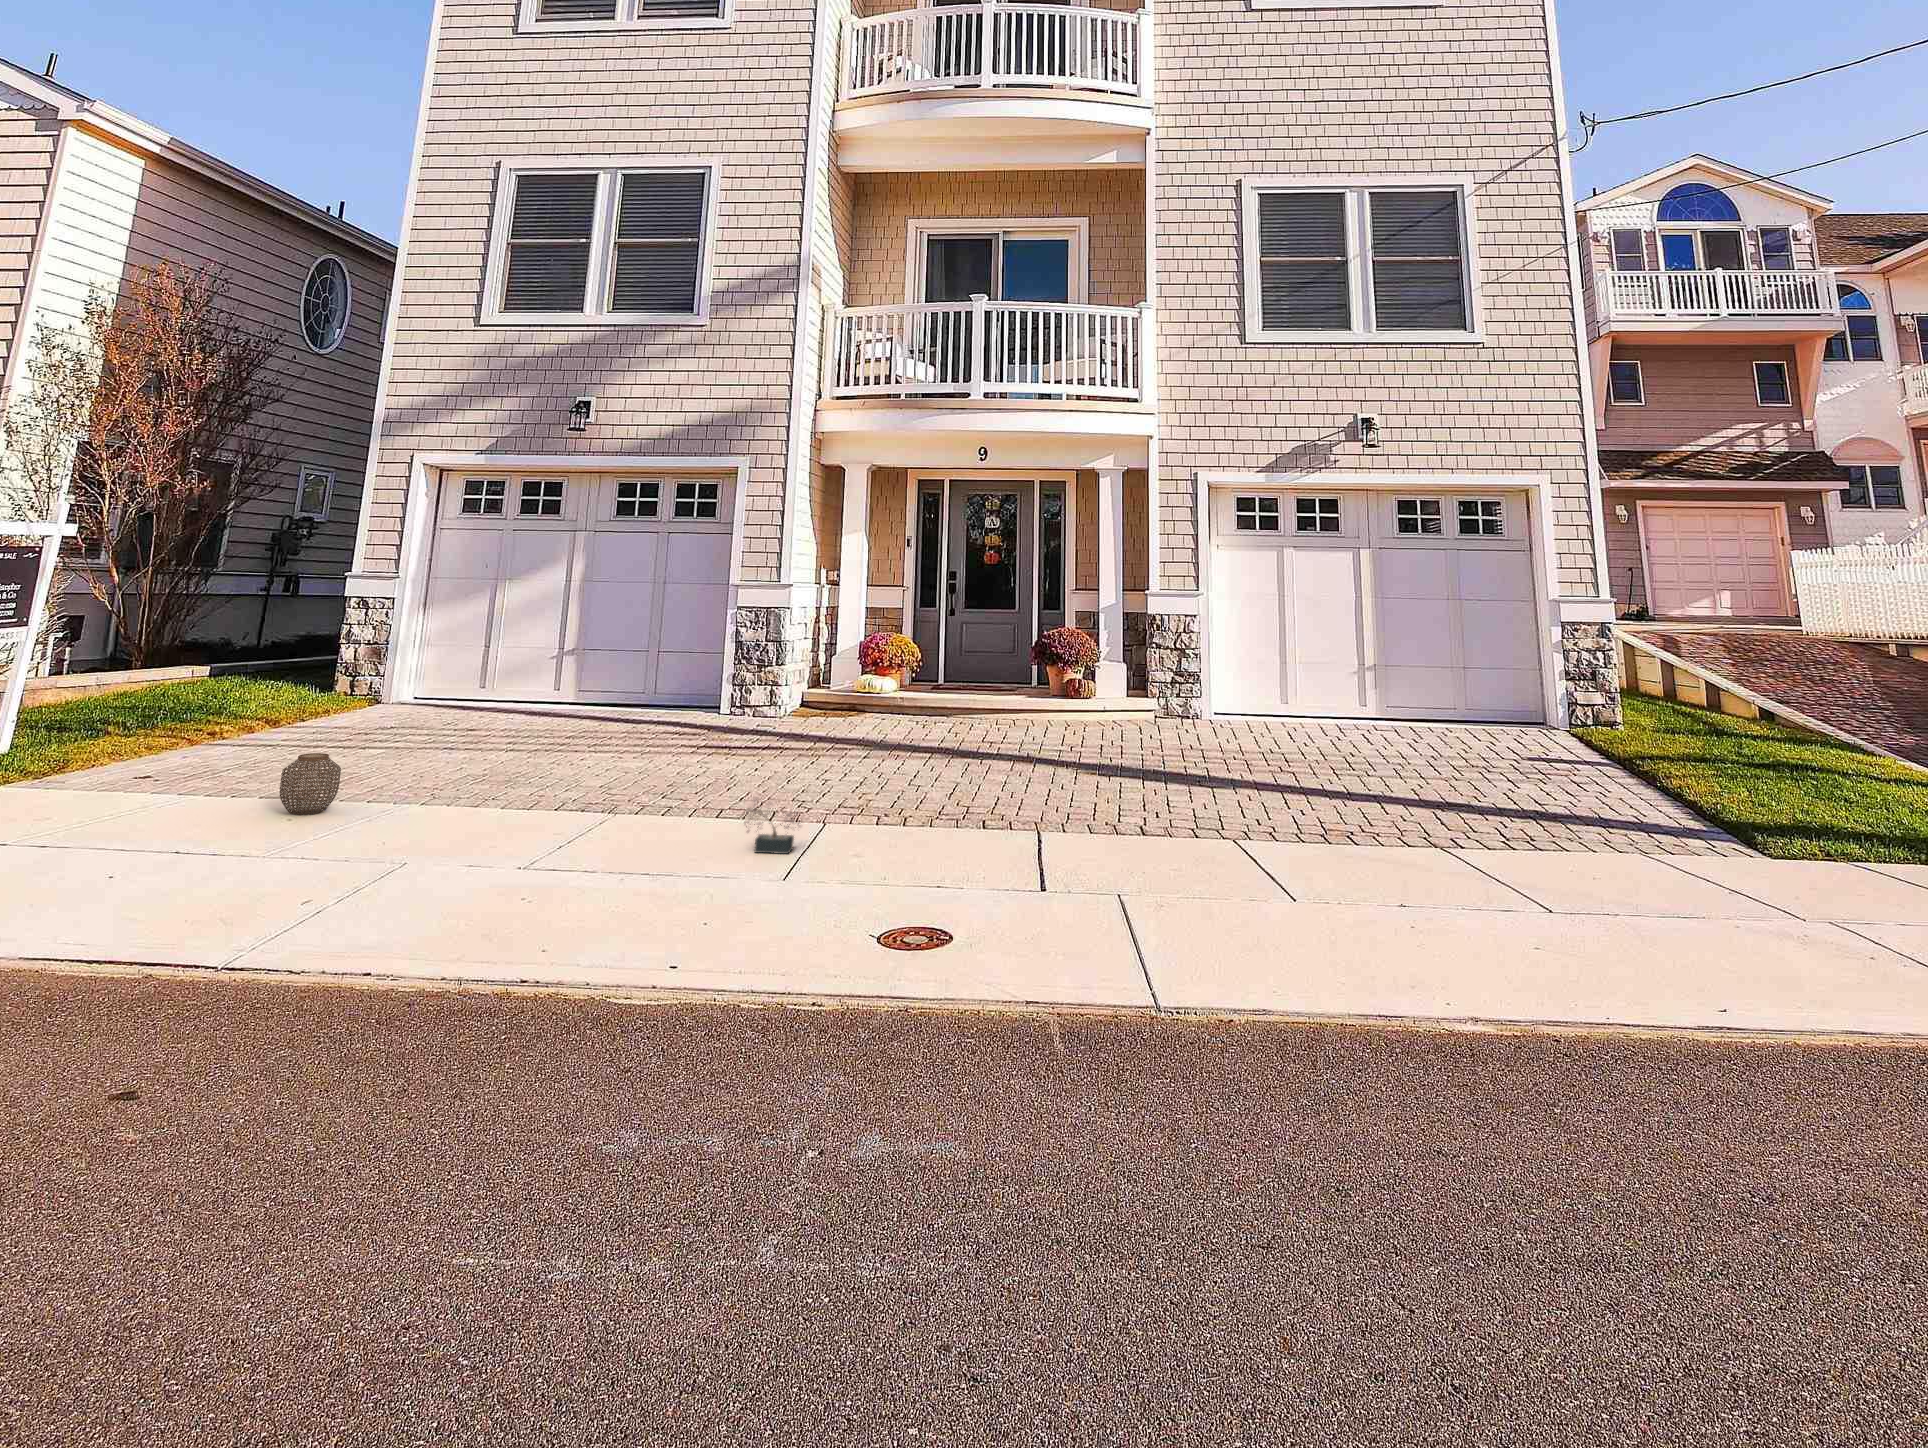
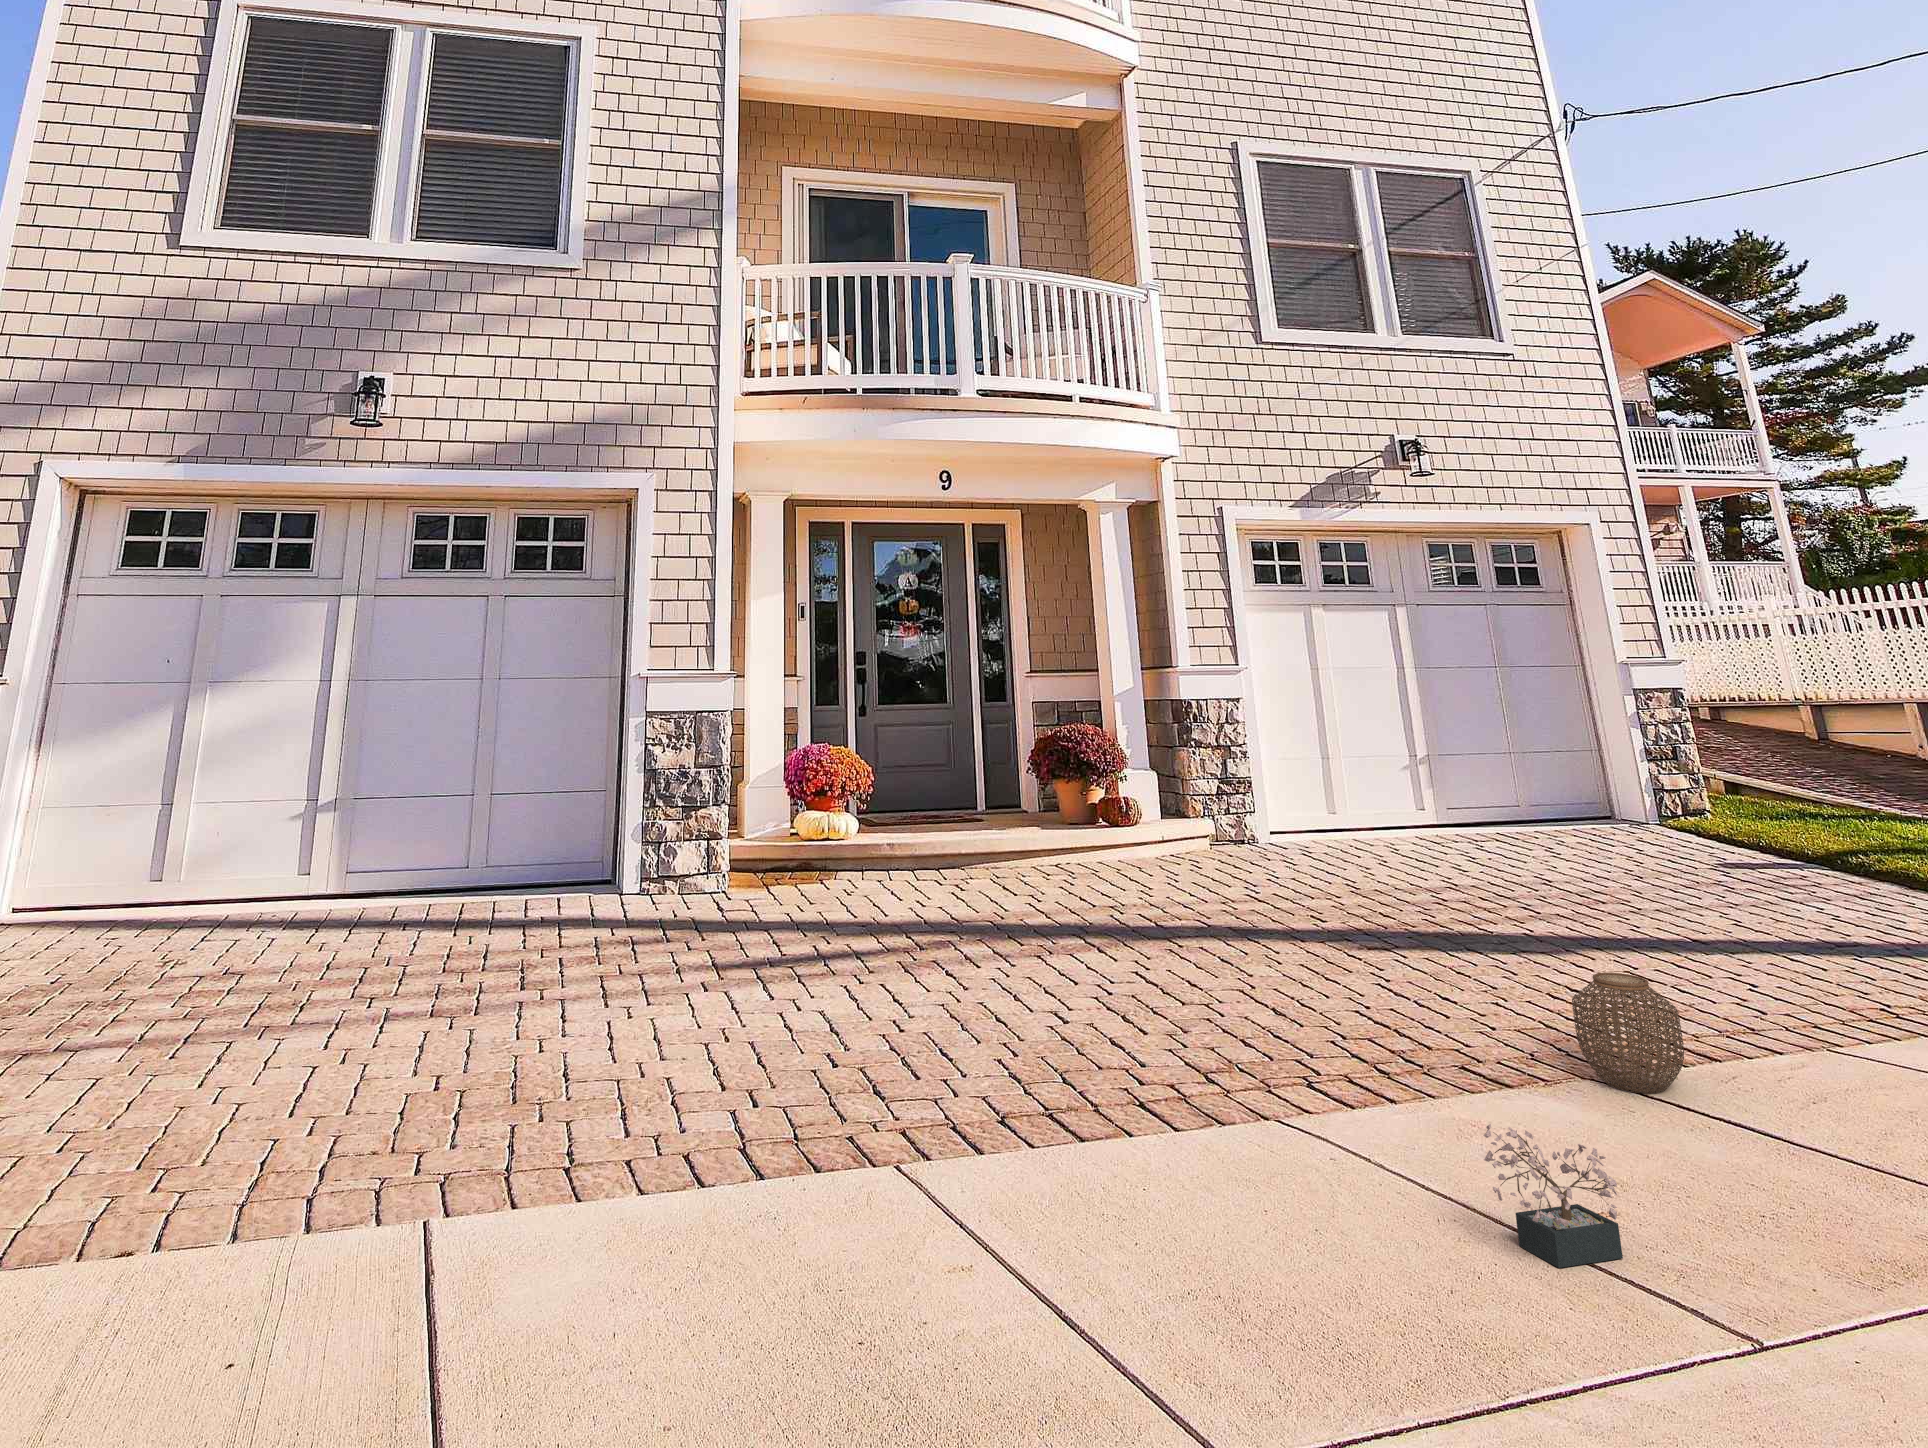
woven basket: present [280,753,341,815] -> present [1572,973,1684,1094]

